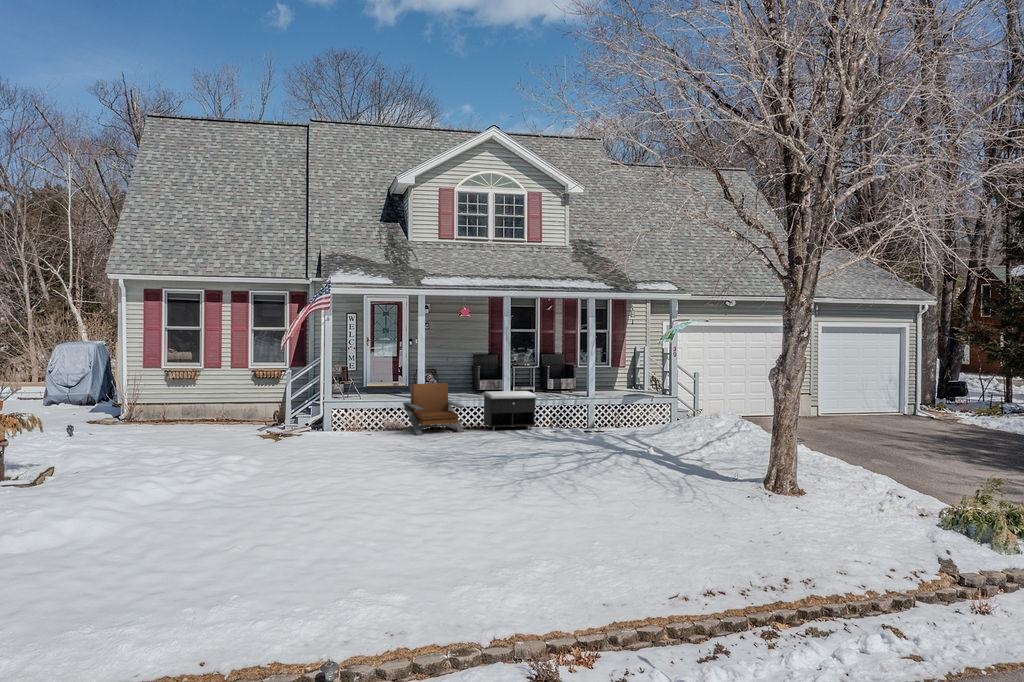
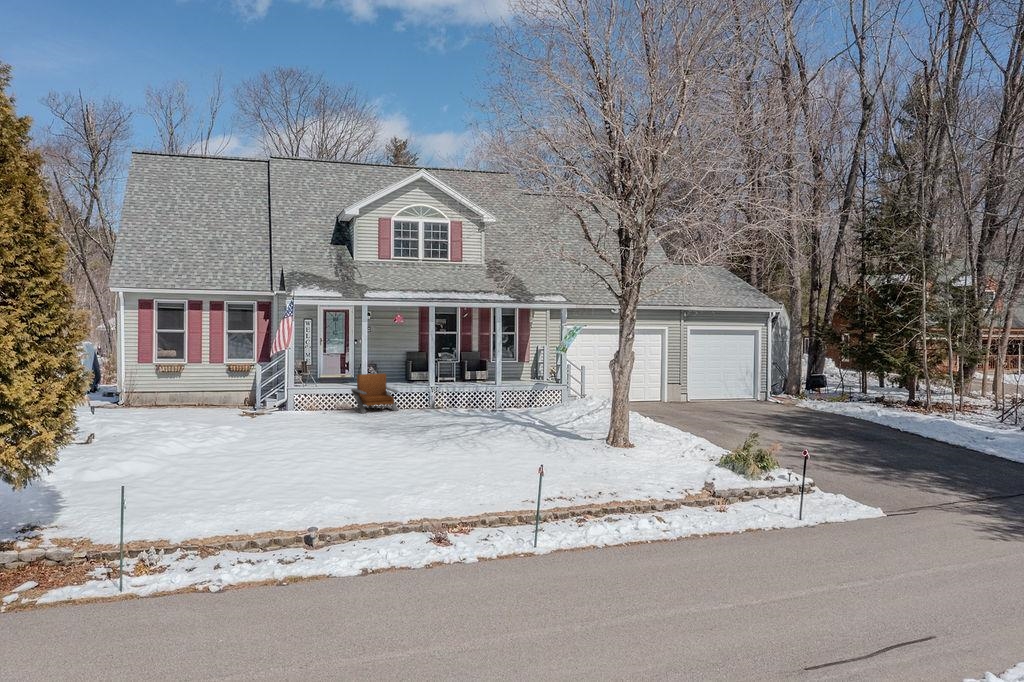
storage bench: present [484,391,536,430] -> none [414,379,454,410]

